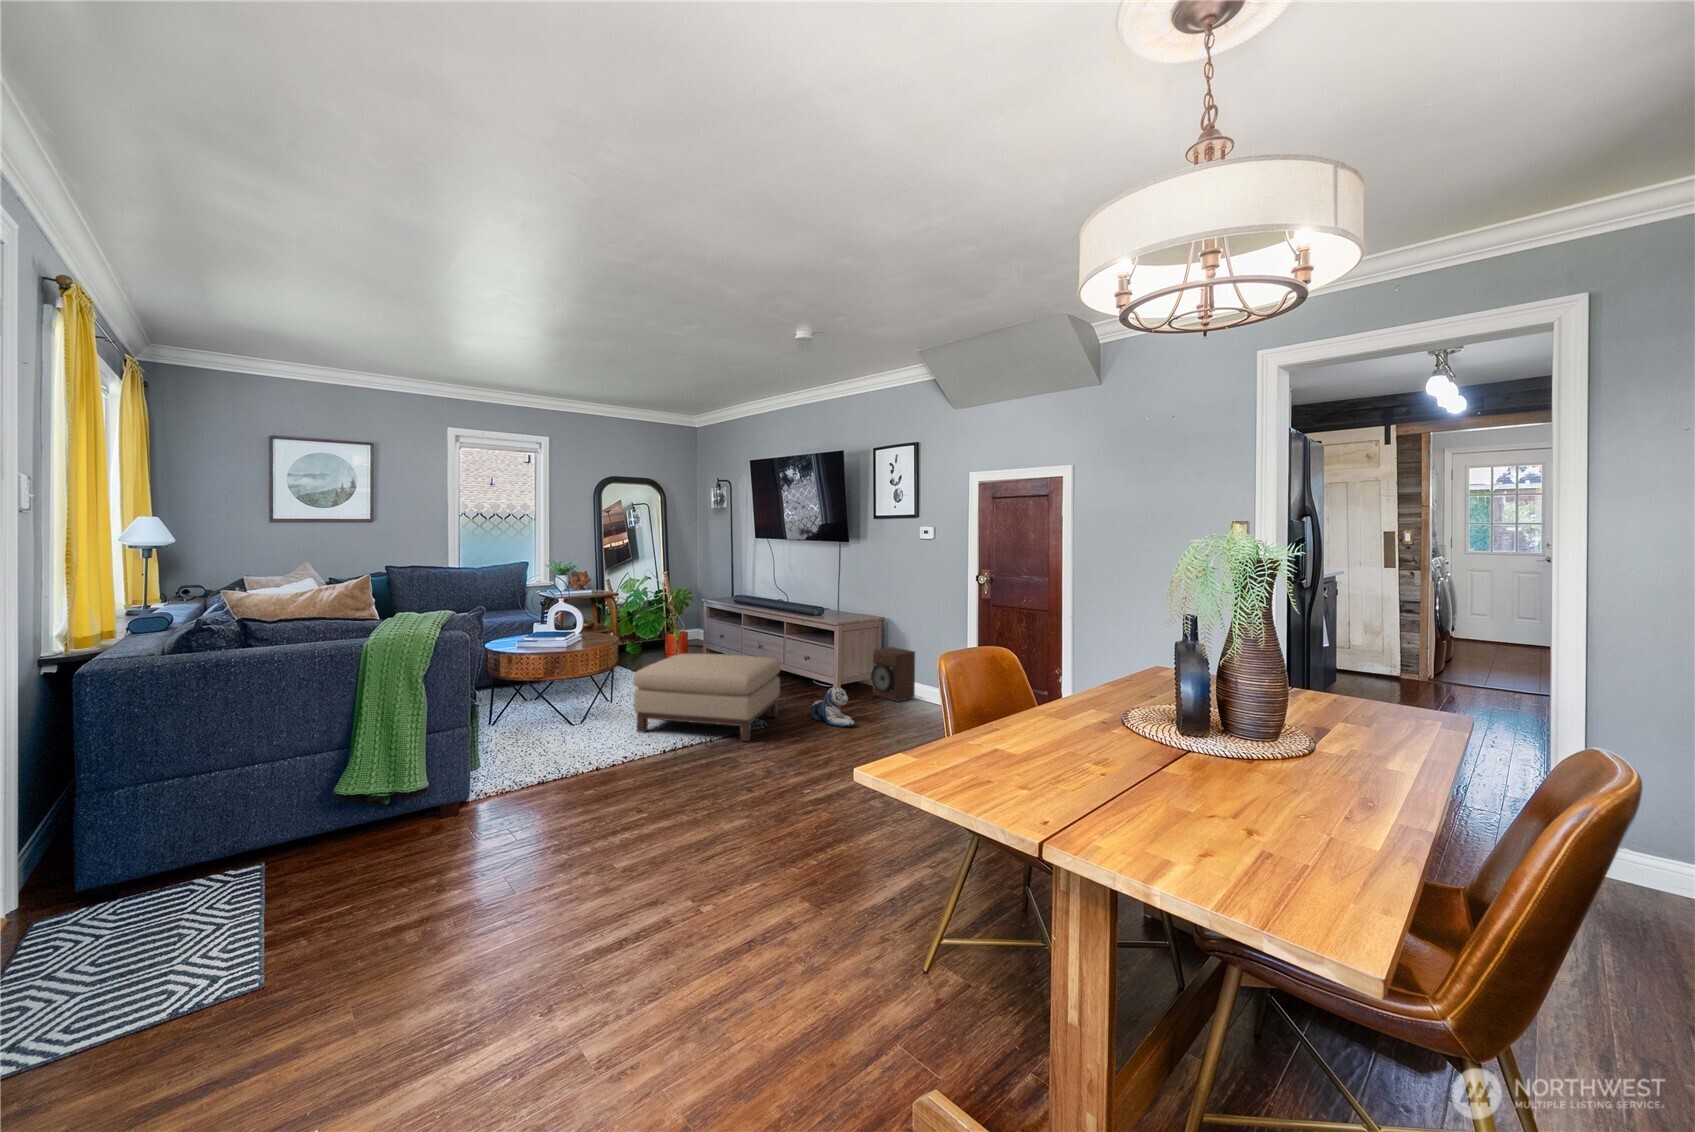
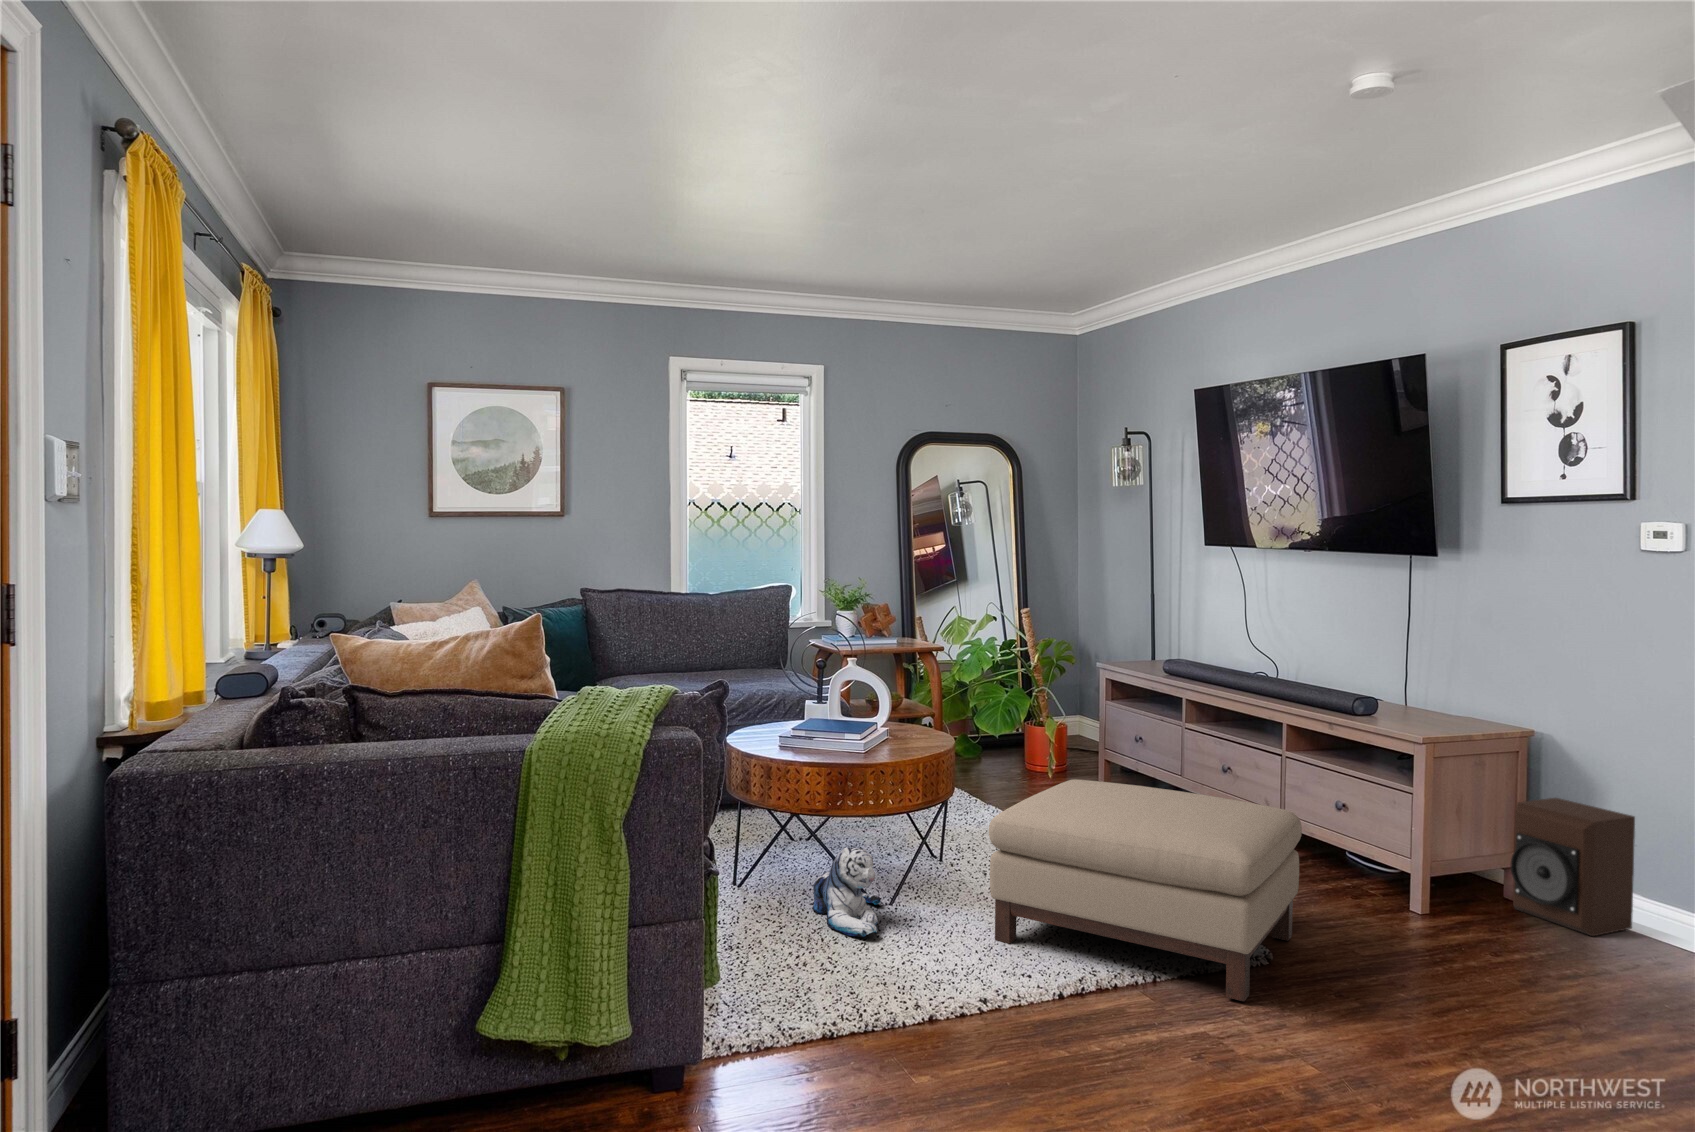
plush toy: present [810,687,855,727] -> present [812,848,881,937]

